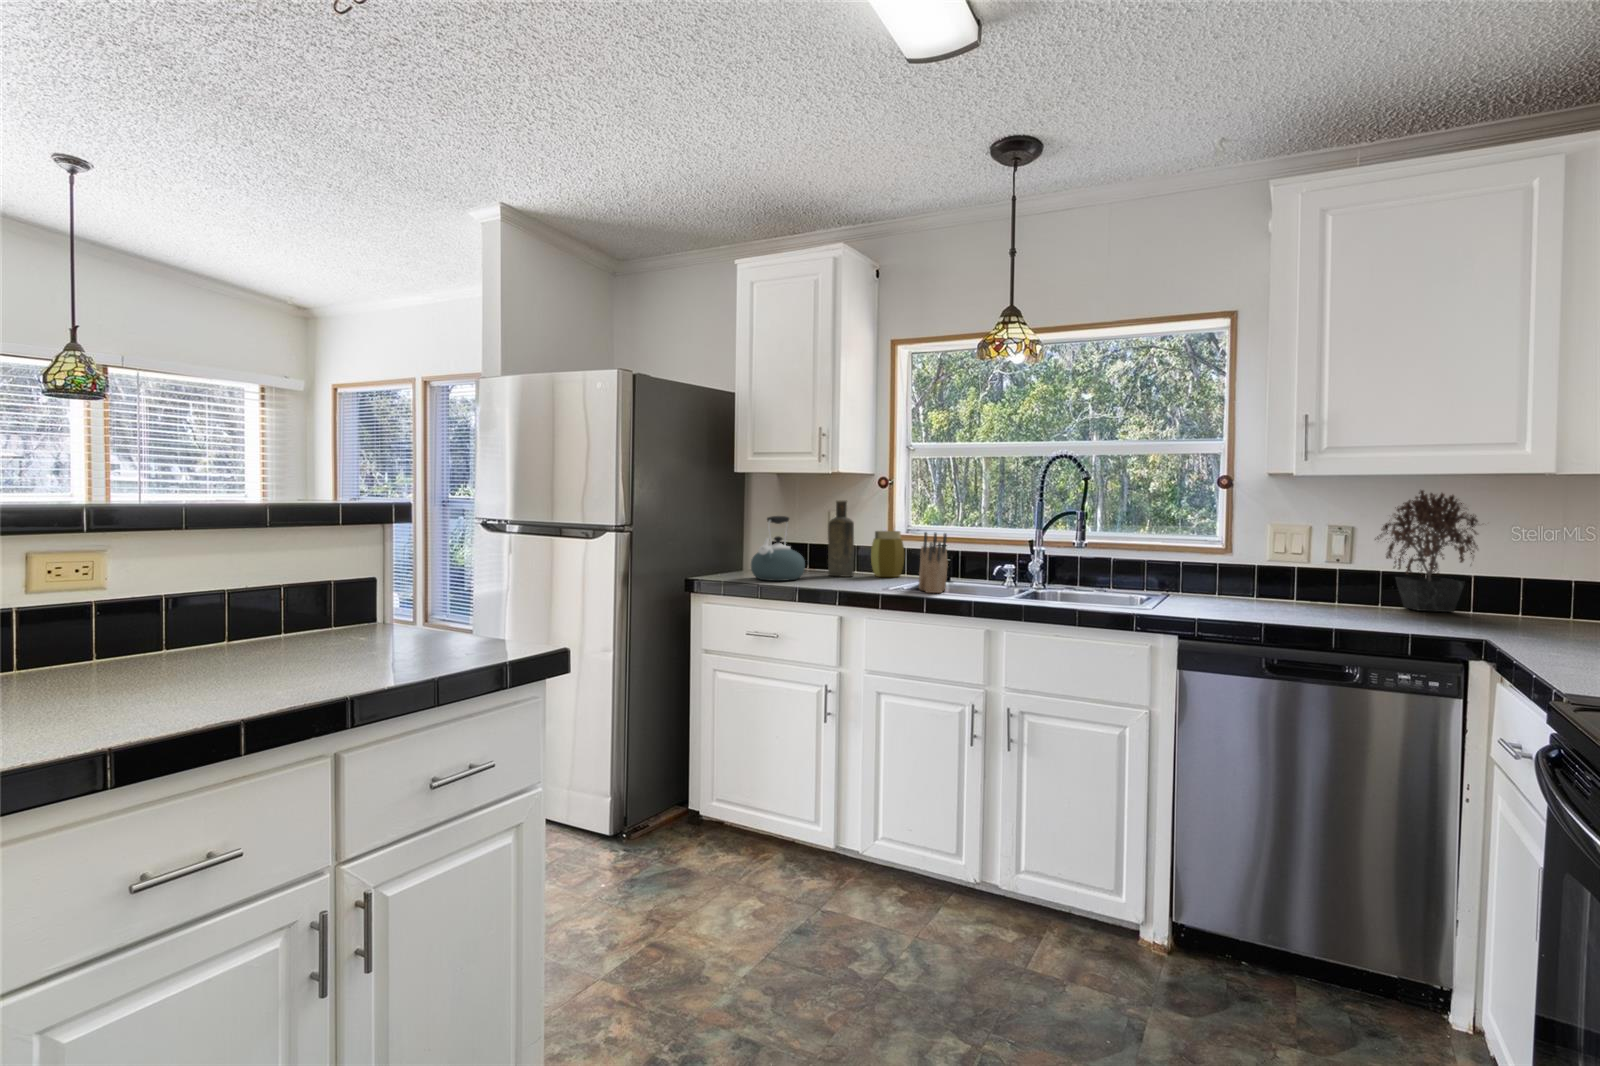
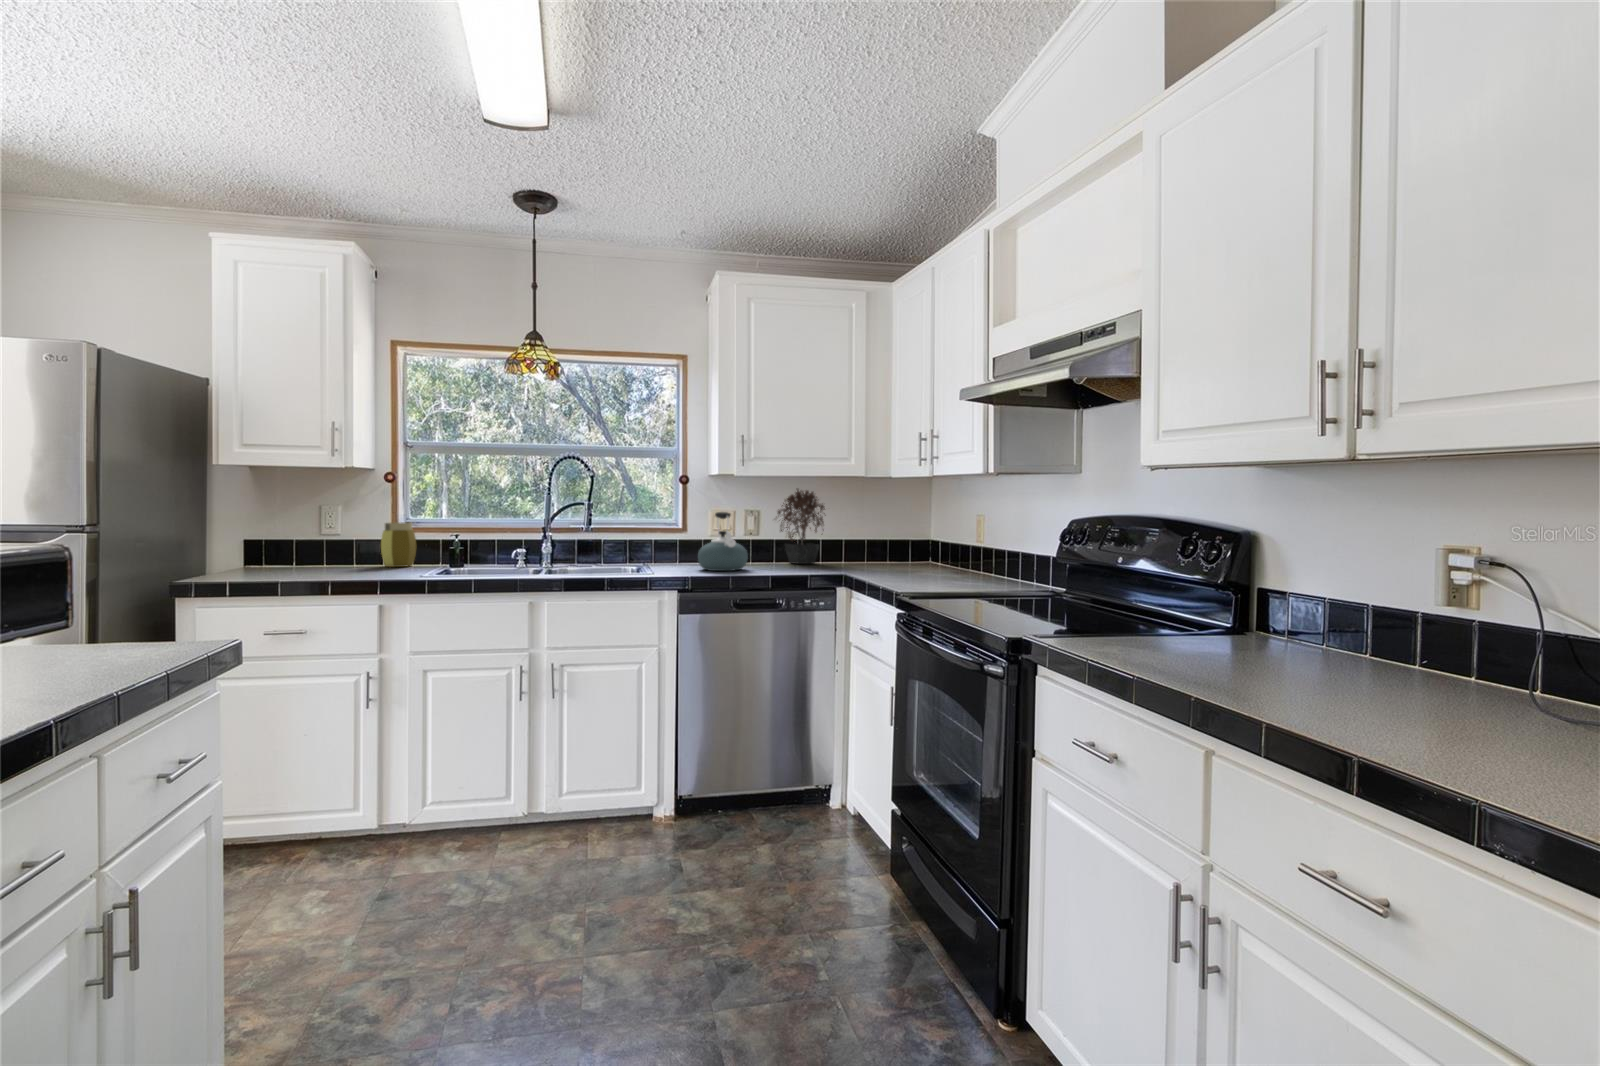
bottle: present [828,501,854,577] -> none [332,493,363,569]
kettle: present [751,516,805,581] -> present [698,512,748,571]
knife block: present [919,532,948,593] -> none [448,521,486,575]

